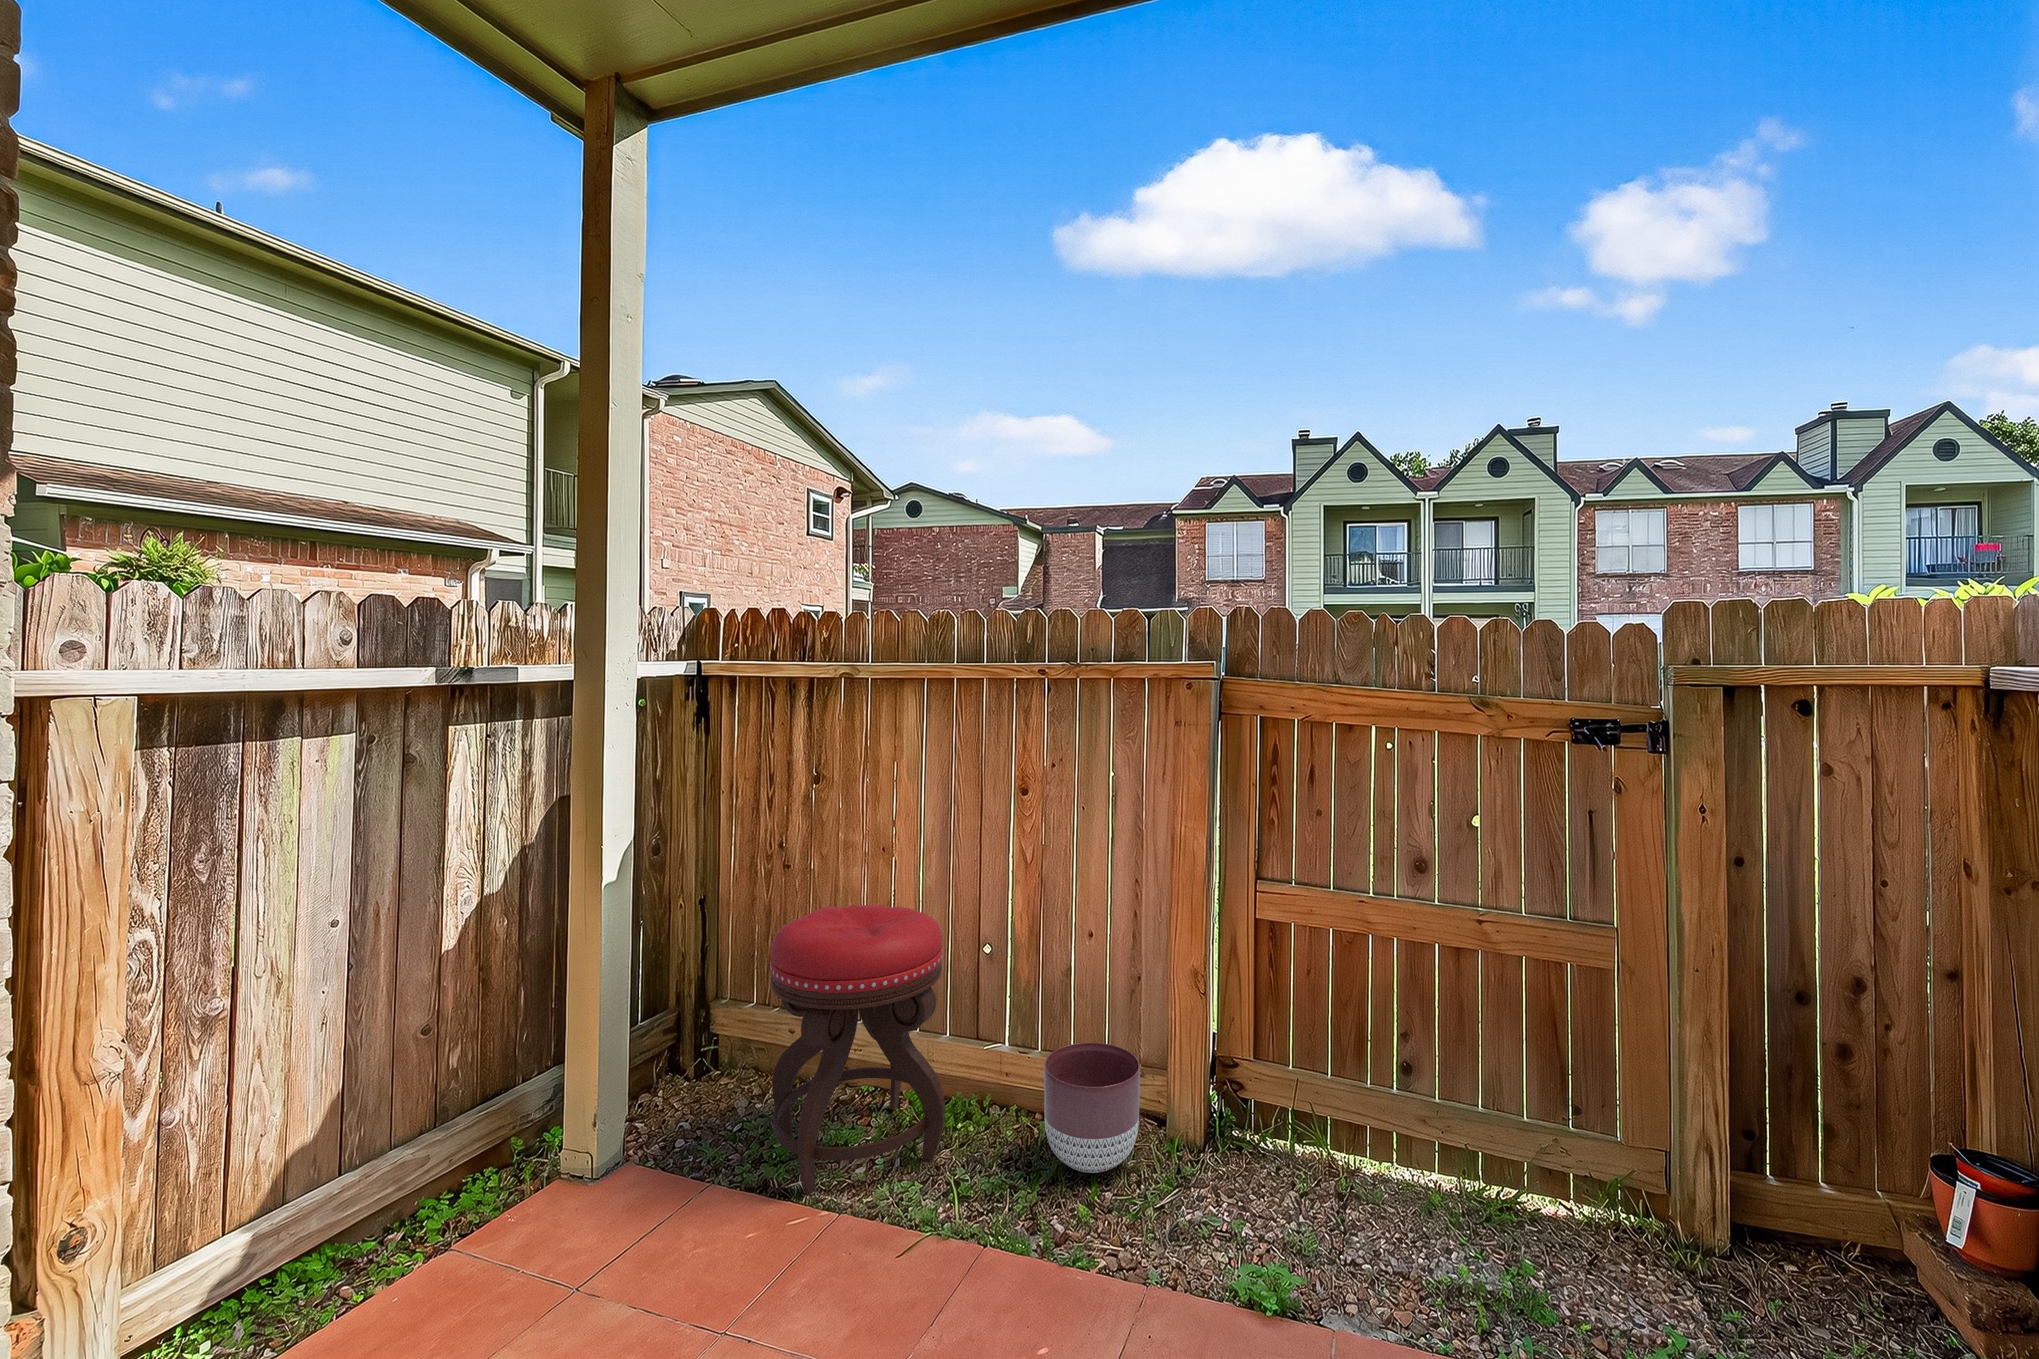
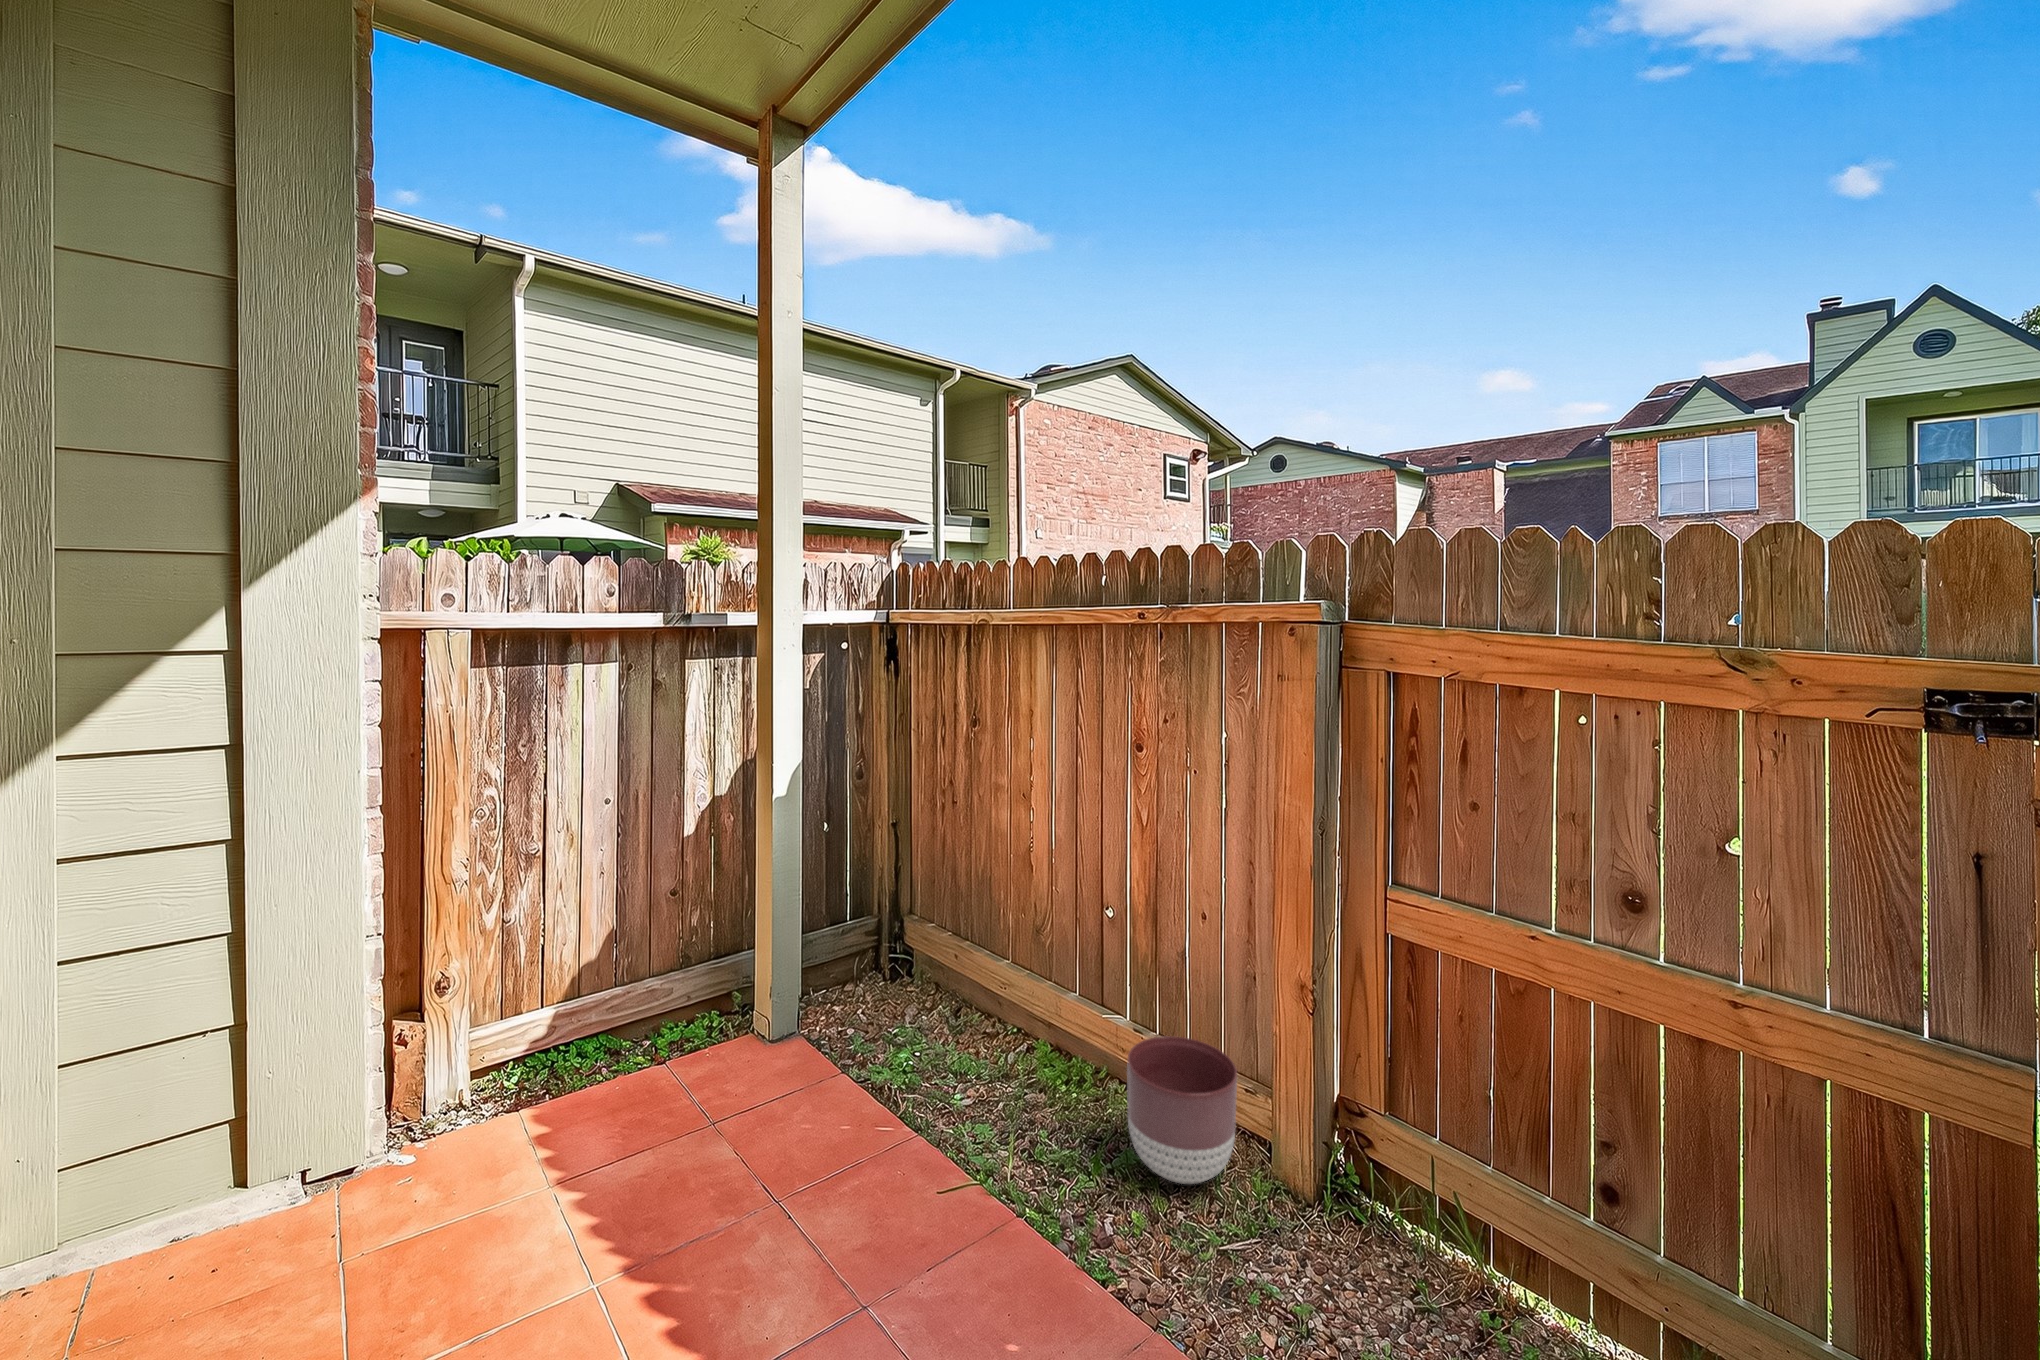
stool: present [770,905,945,1195] -> none [893,846,1053,1111]

